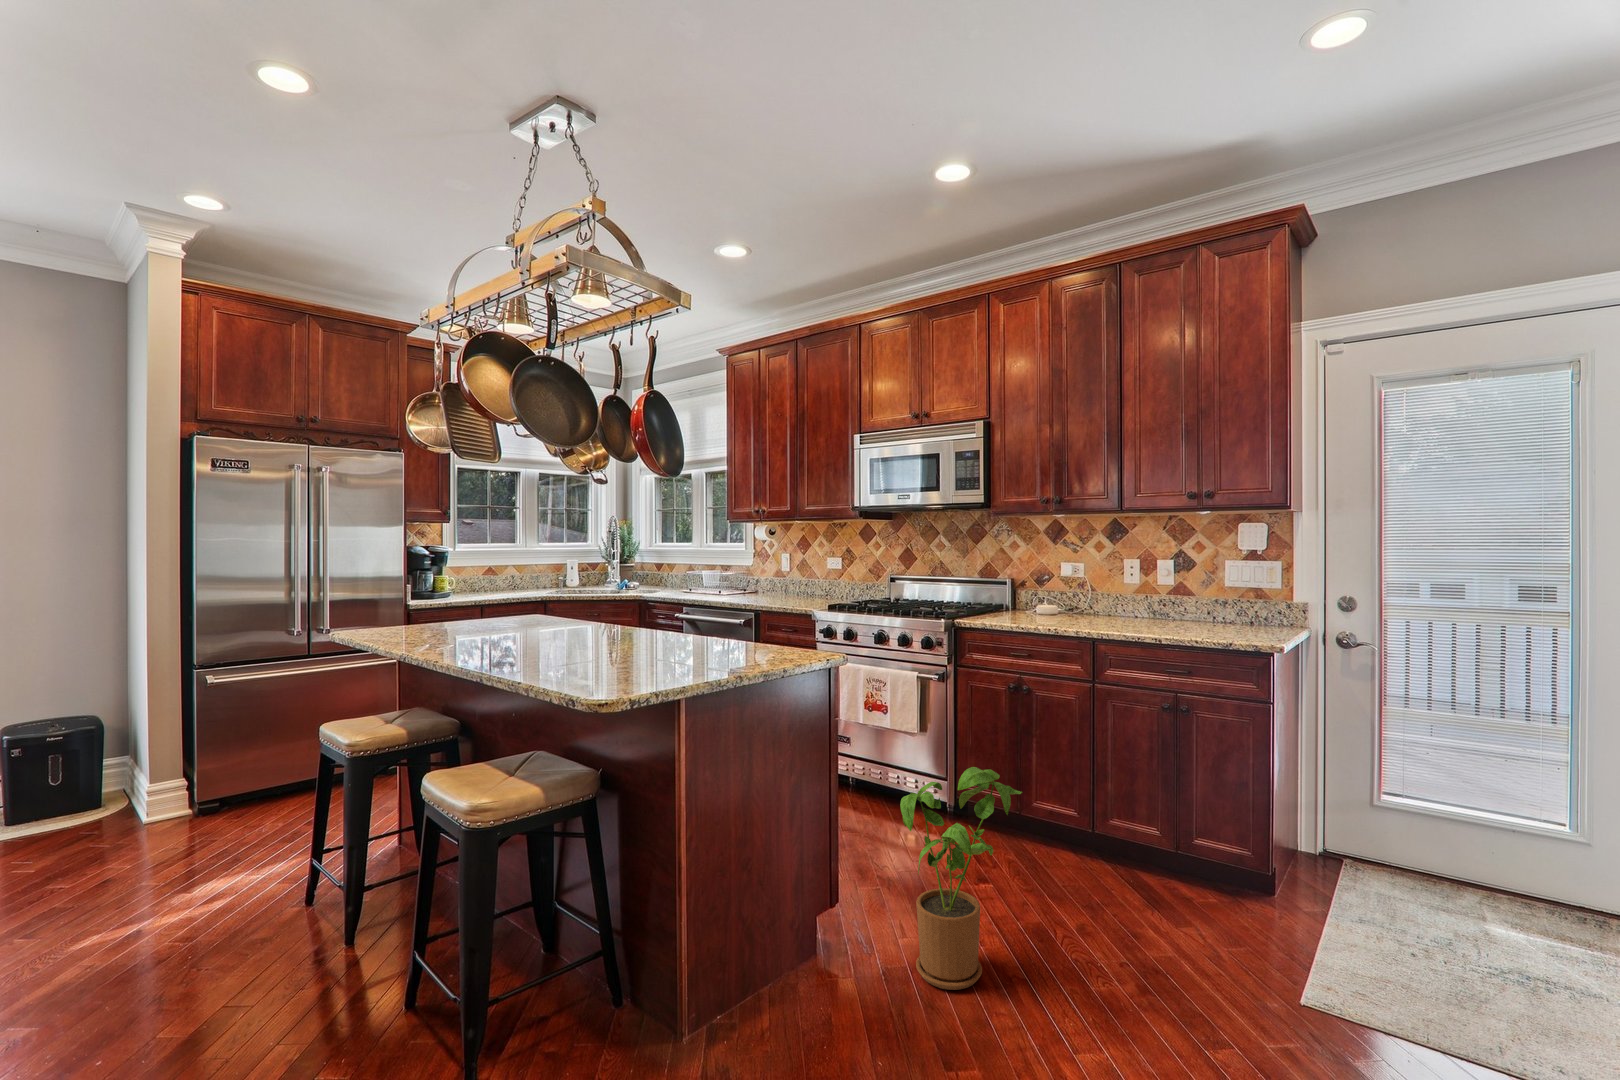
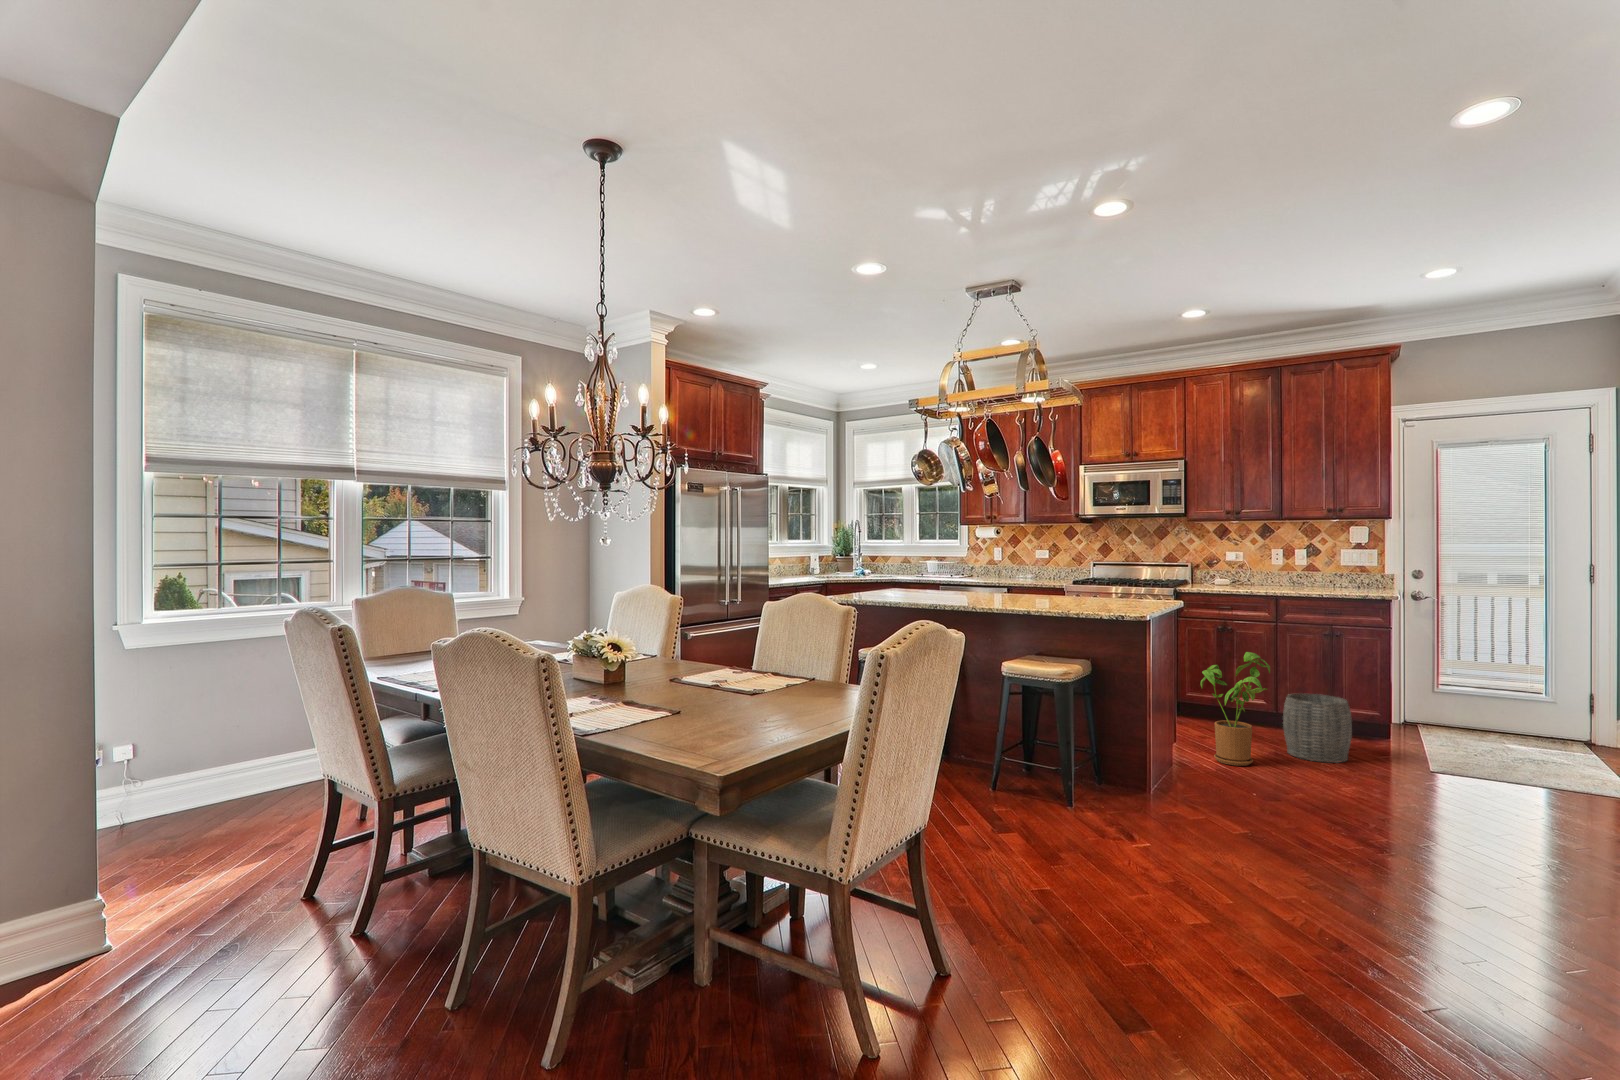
woven basket: none [1065,830,1180,983] -> present [1283,693,1352,763]

